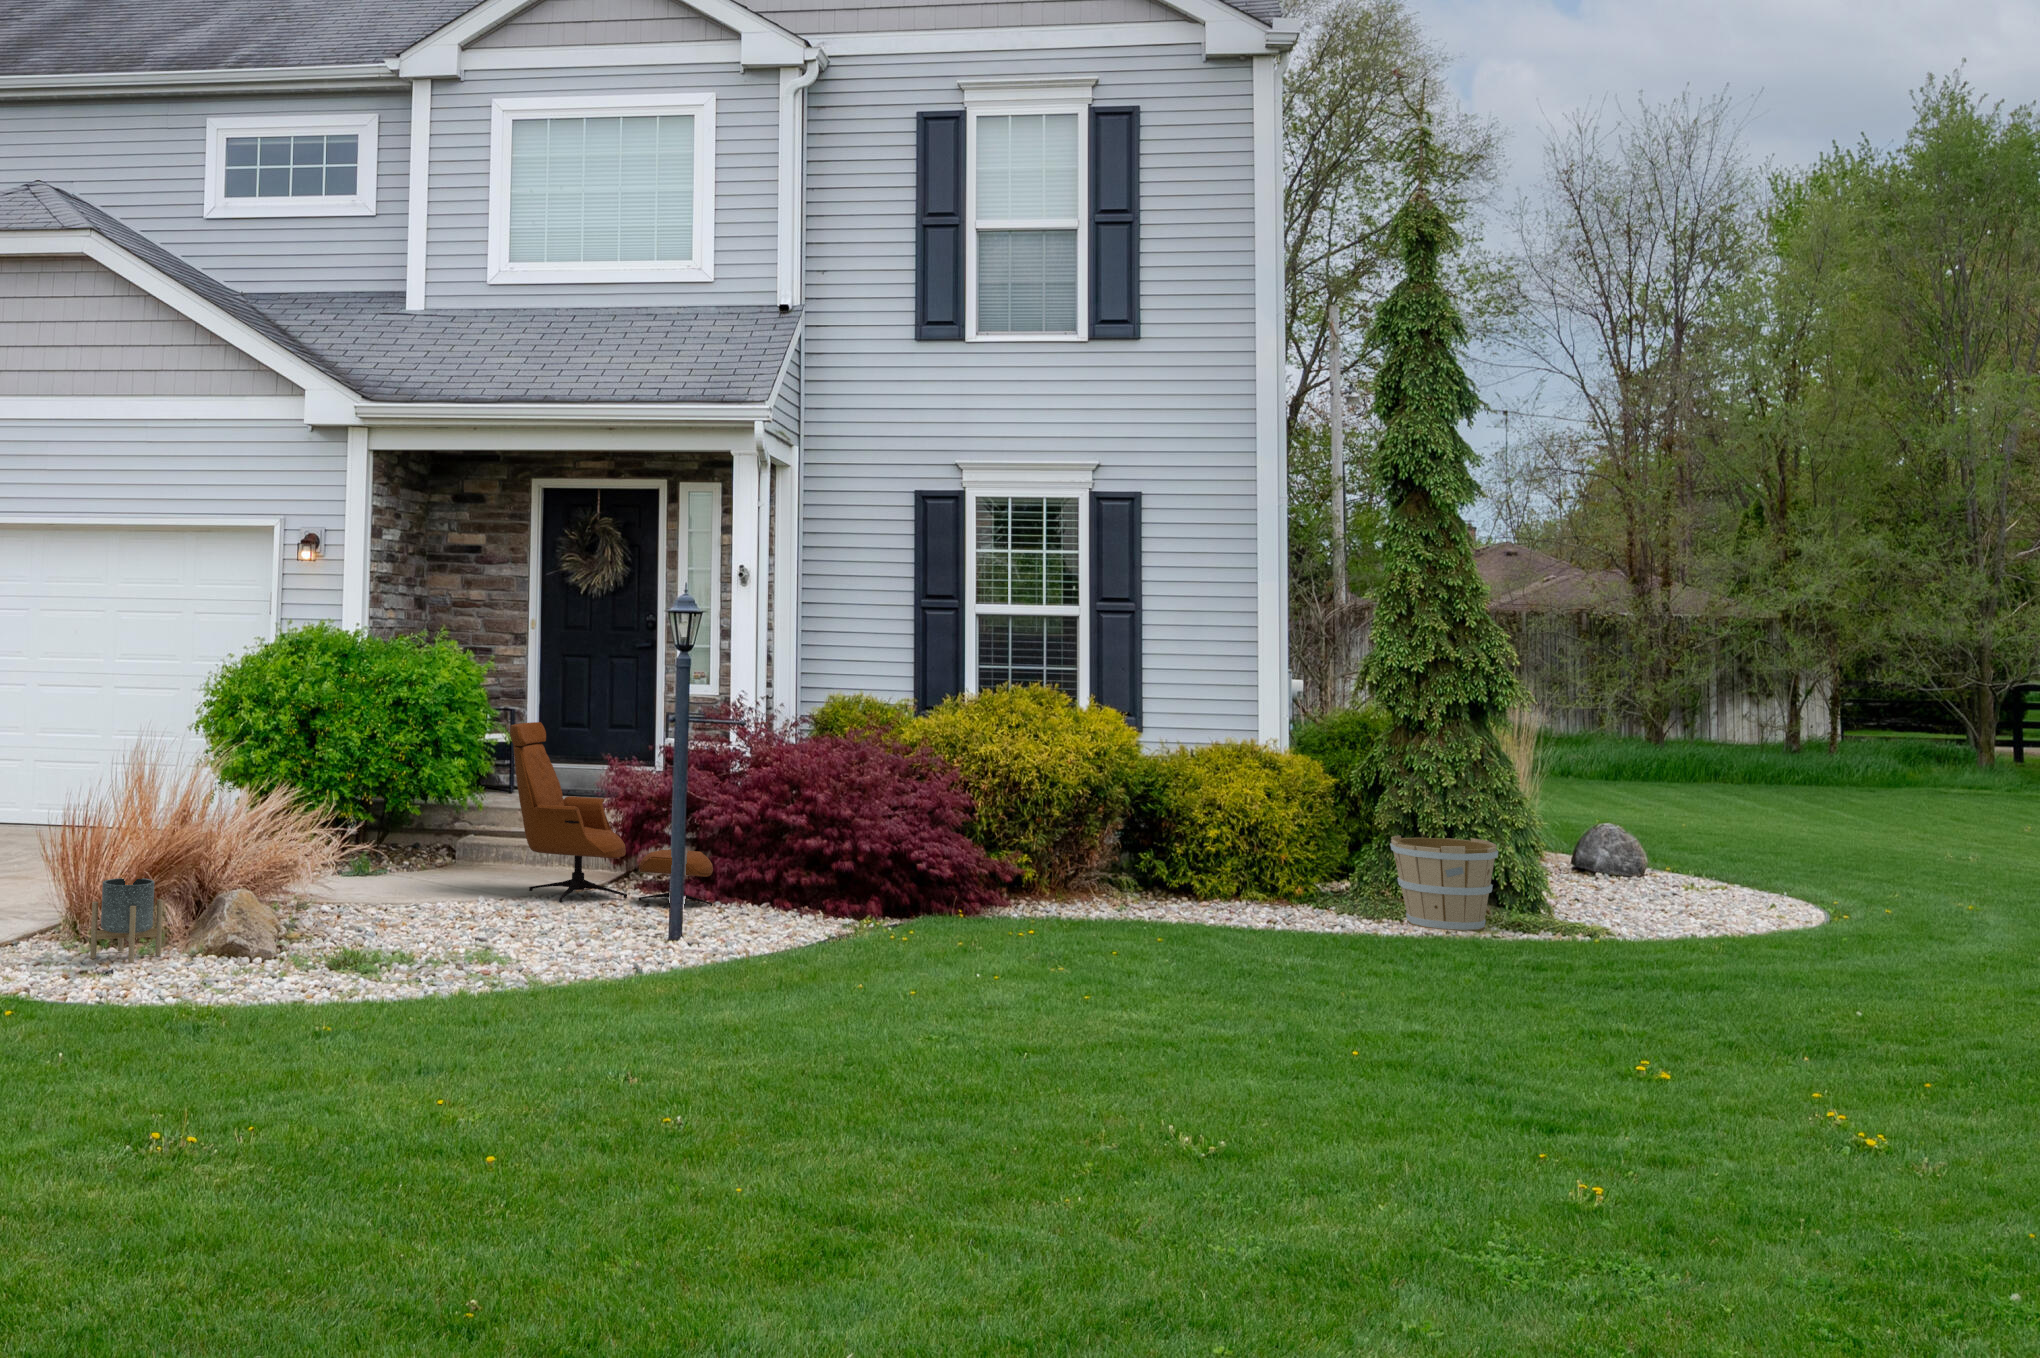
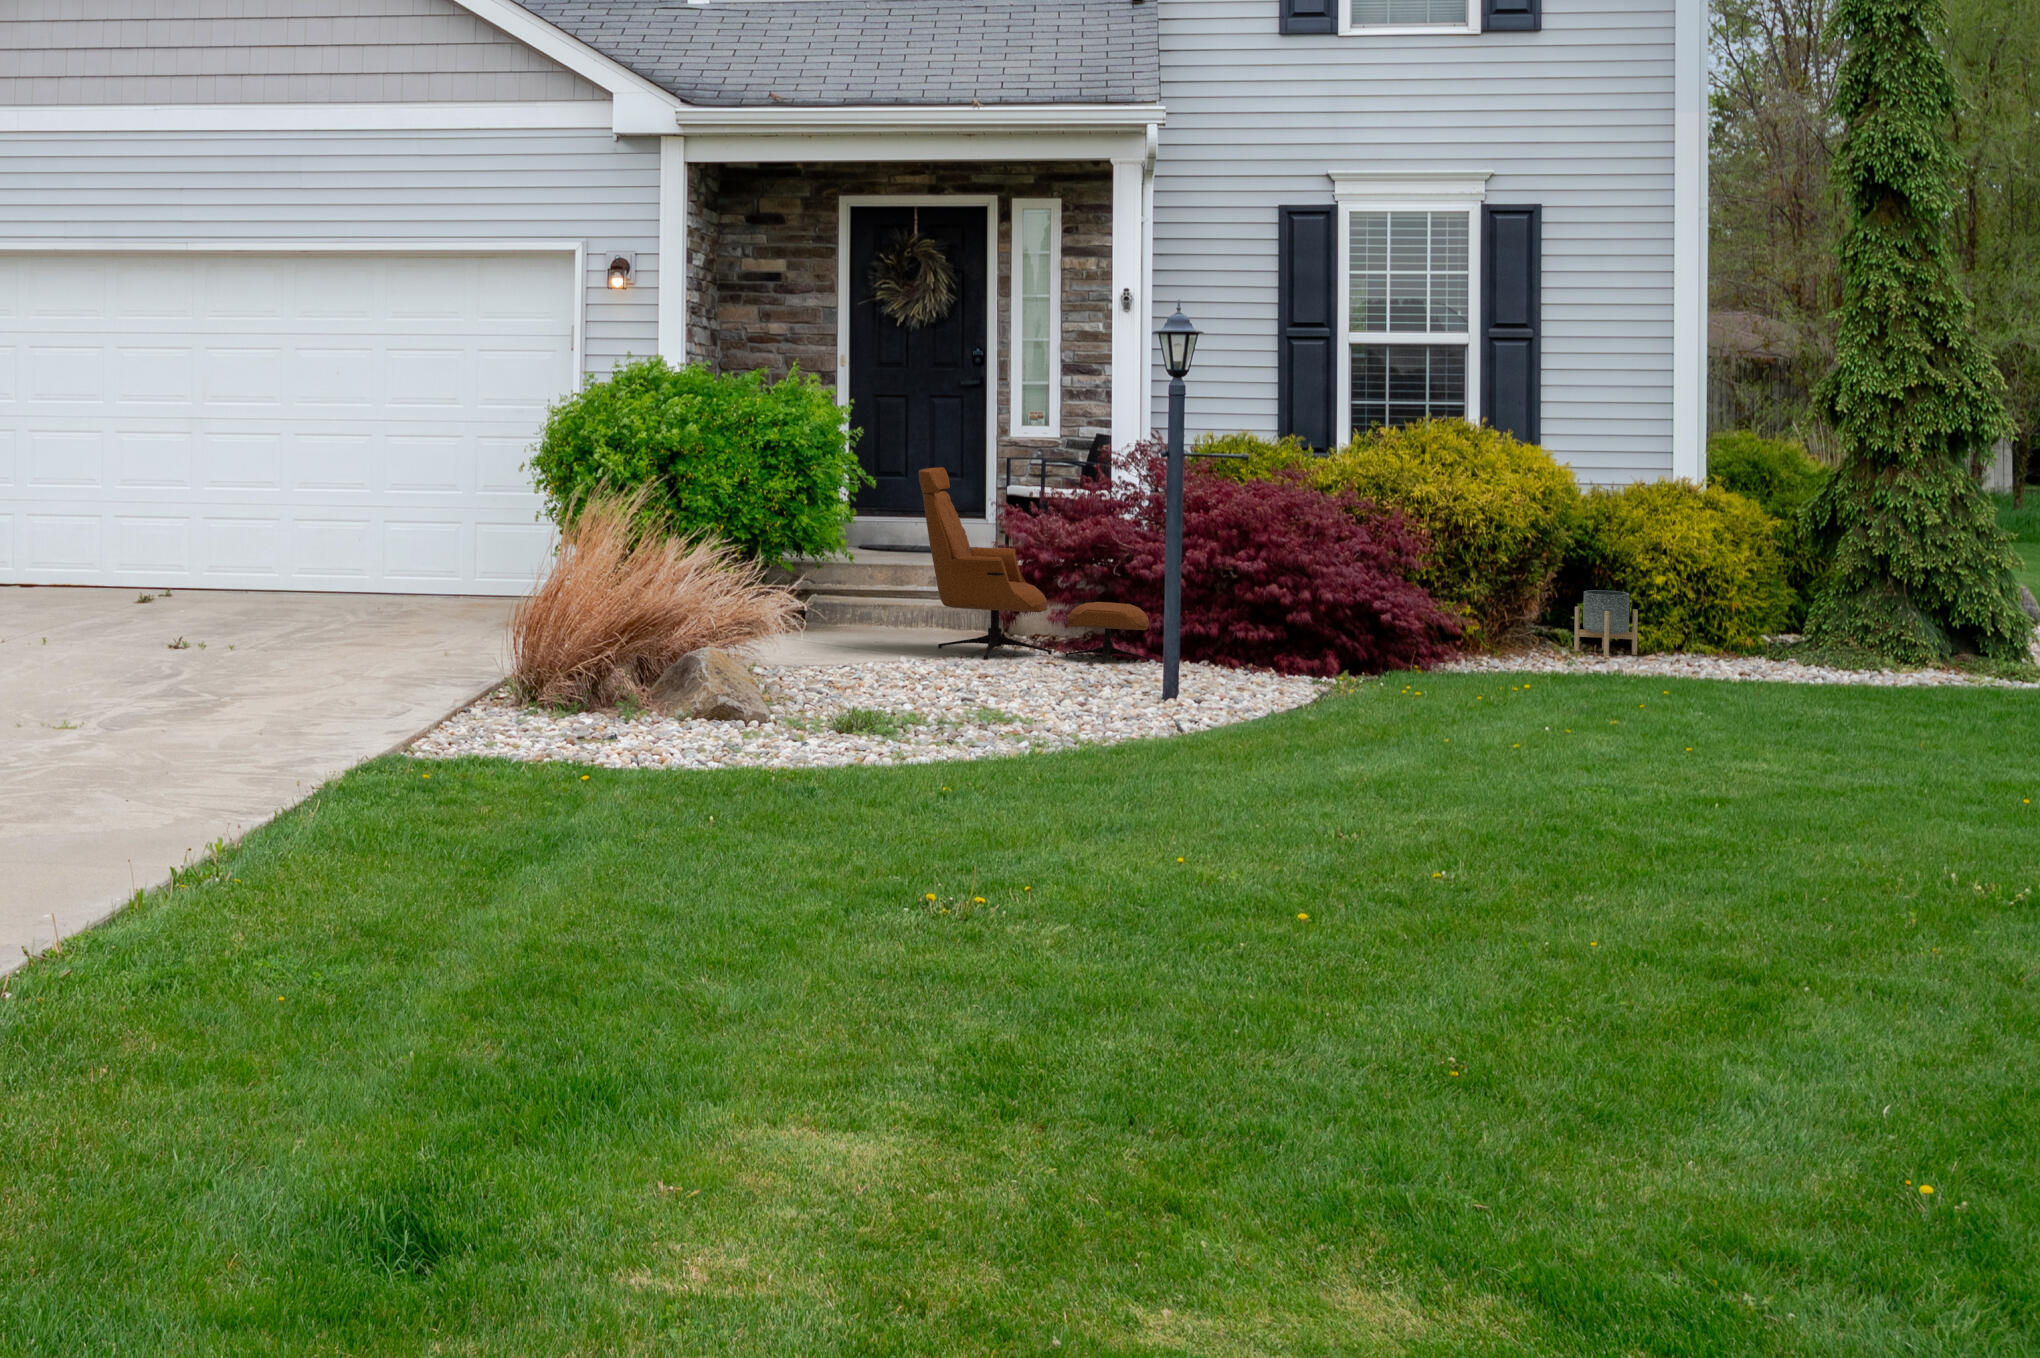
wooden bucket: present [1390,835,1498,931] -> none [1866,577,1990,678]
planter: present [90,878,163,963] -> present [1574,590,1638,656]

